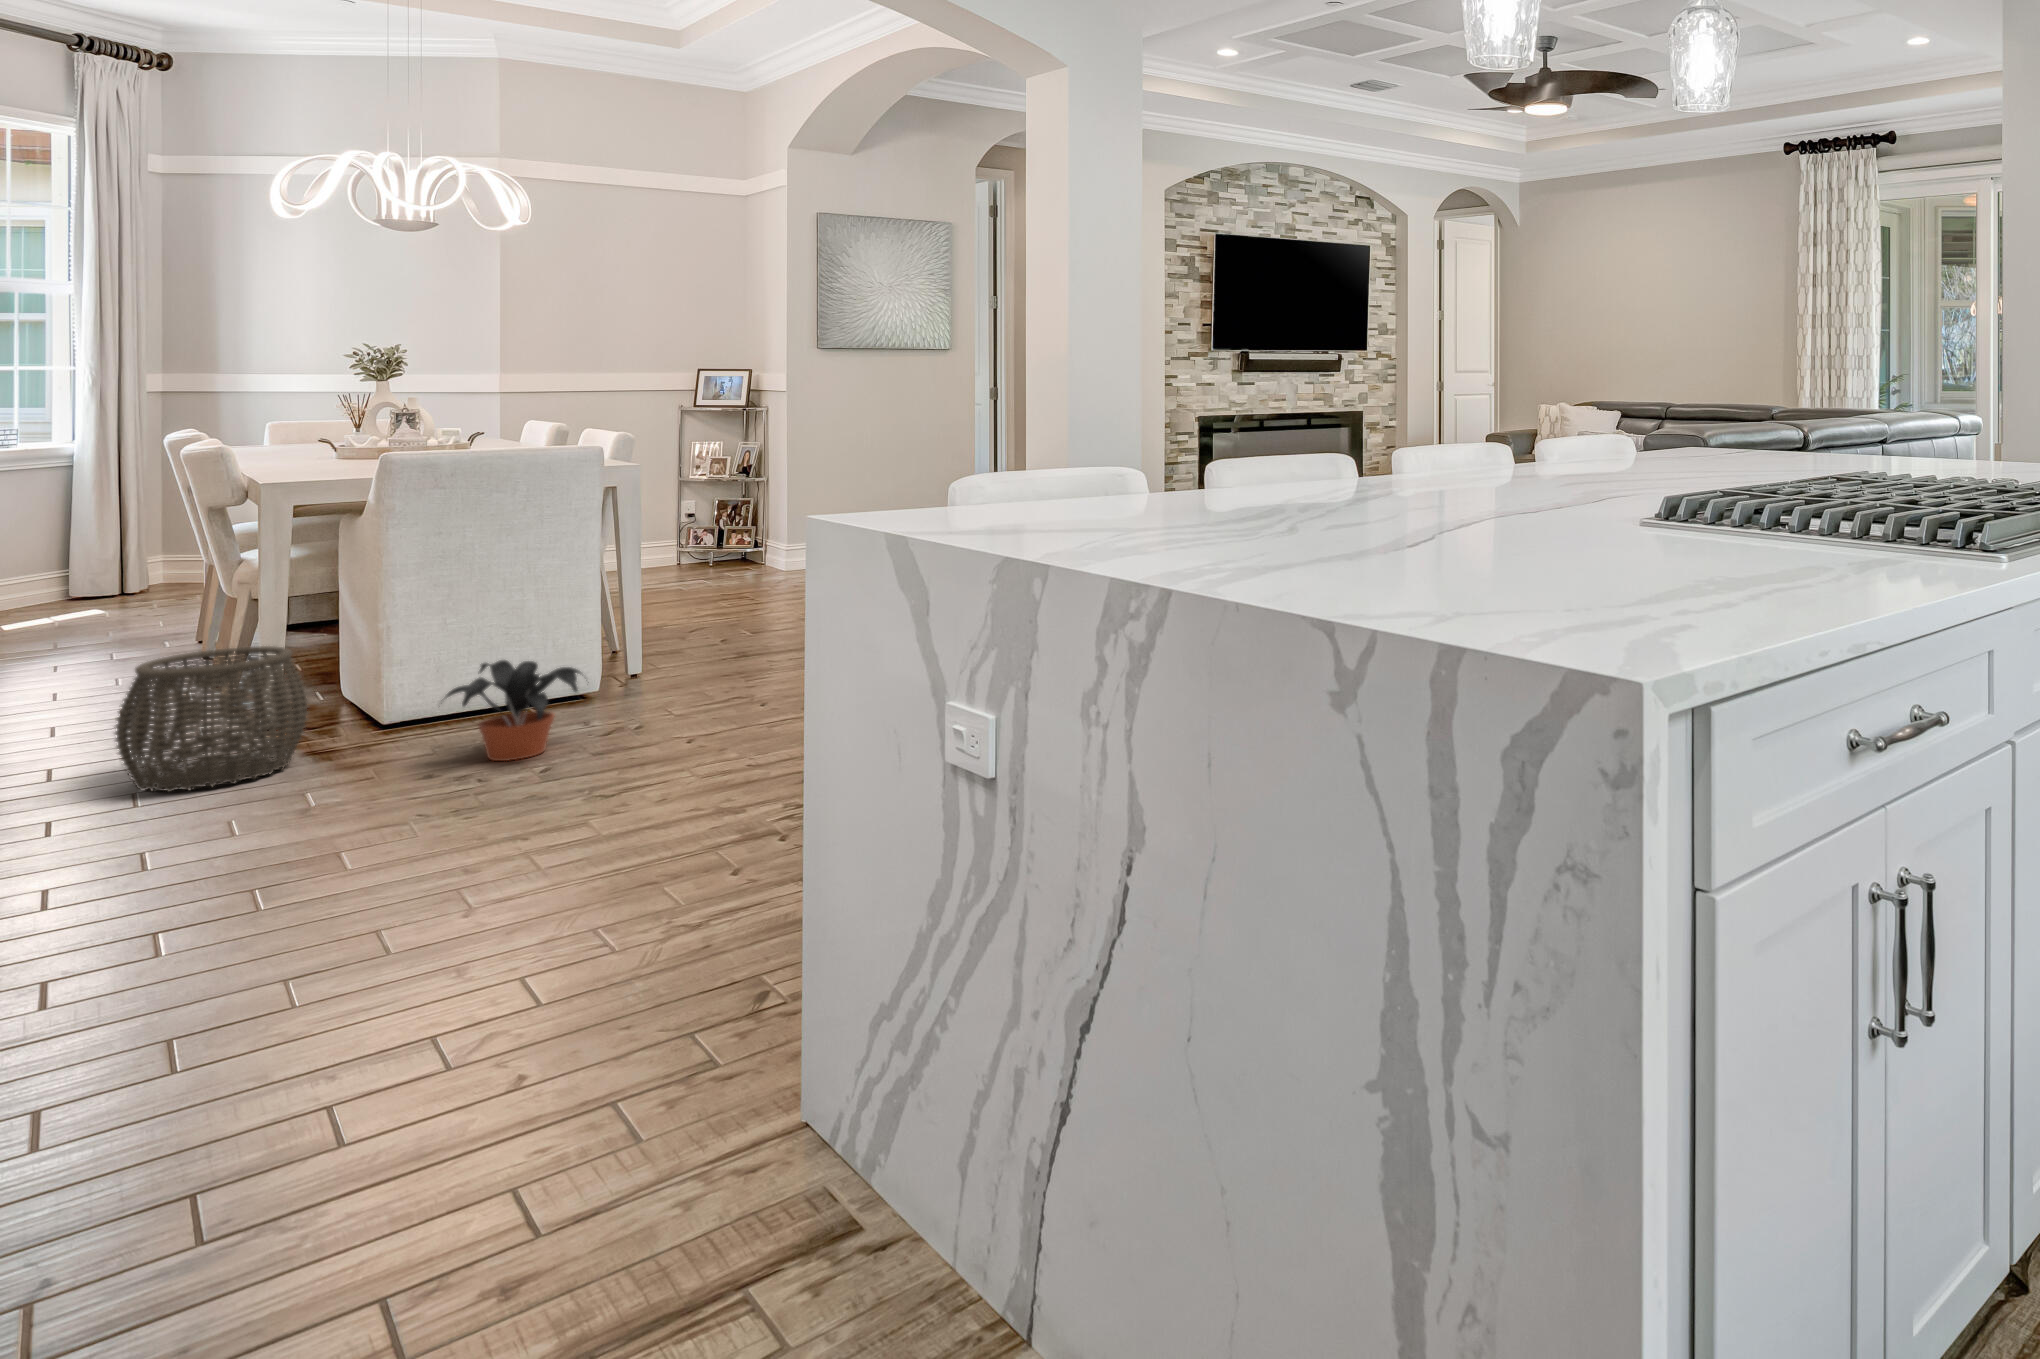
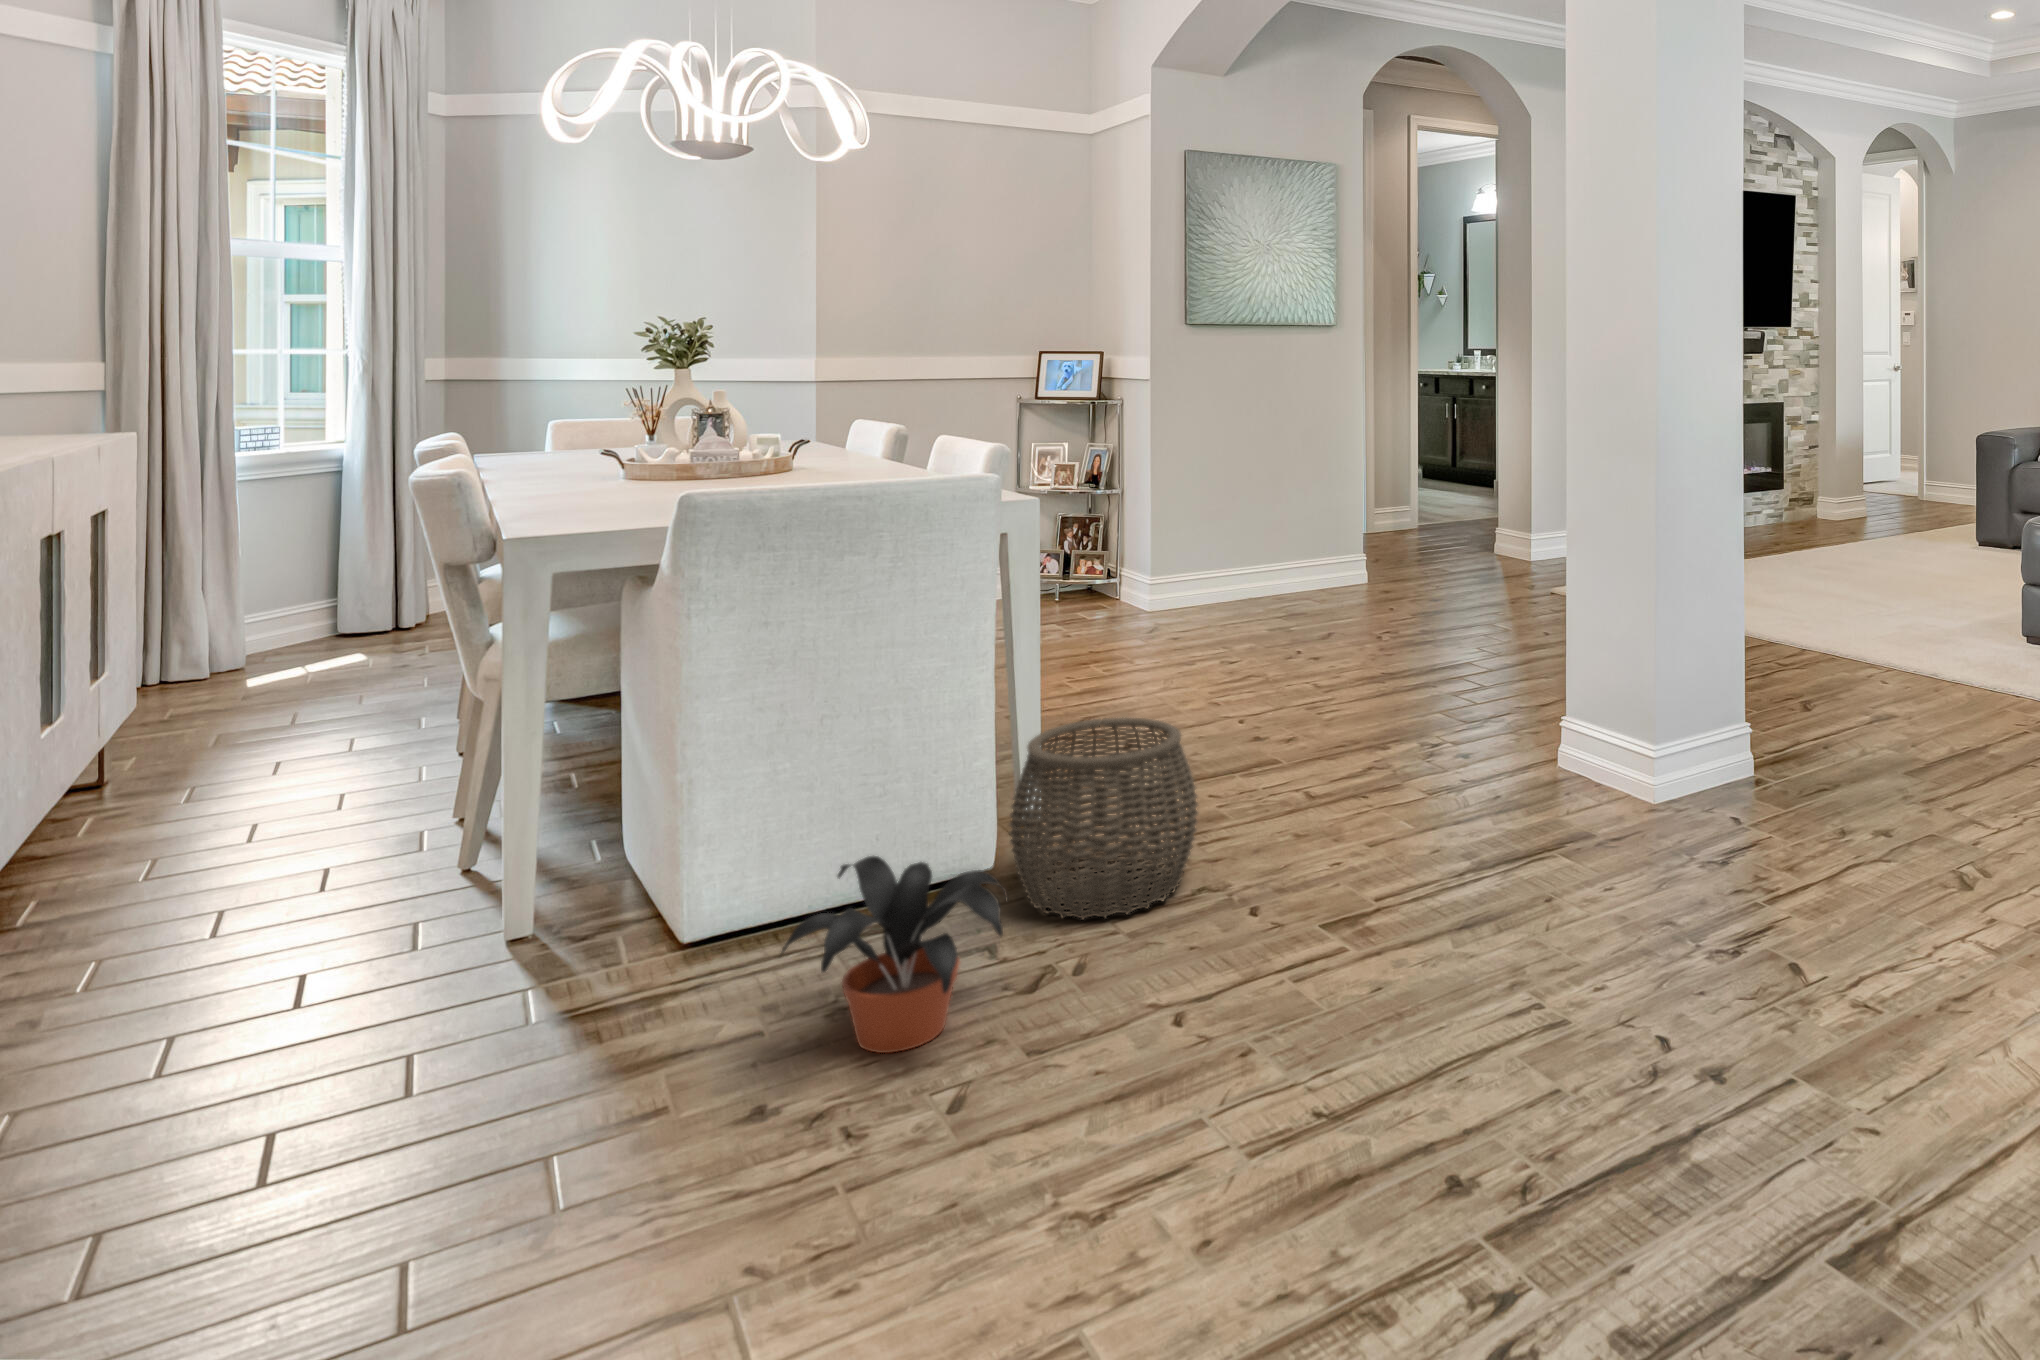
woven basket: present [114,646,309,792] -> present [1009,717,1198,919]

